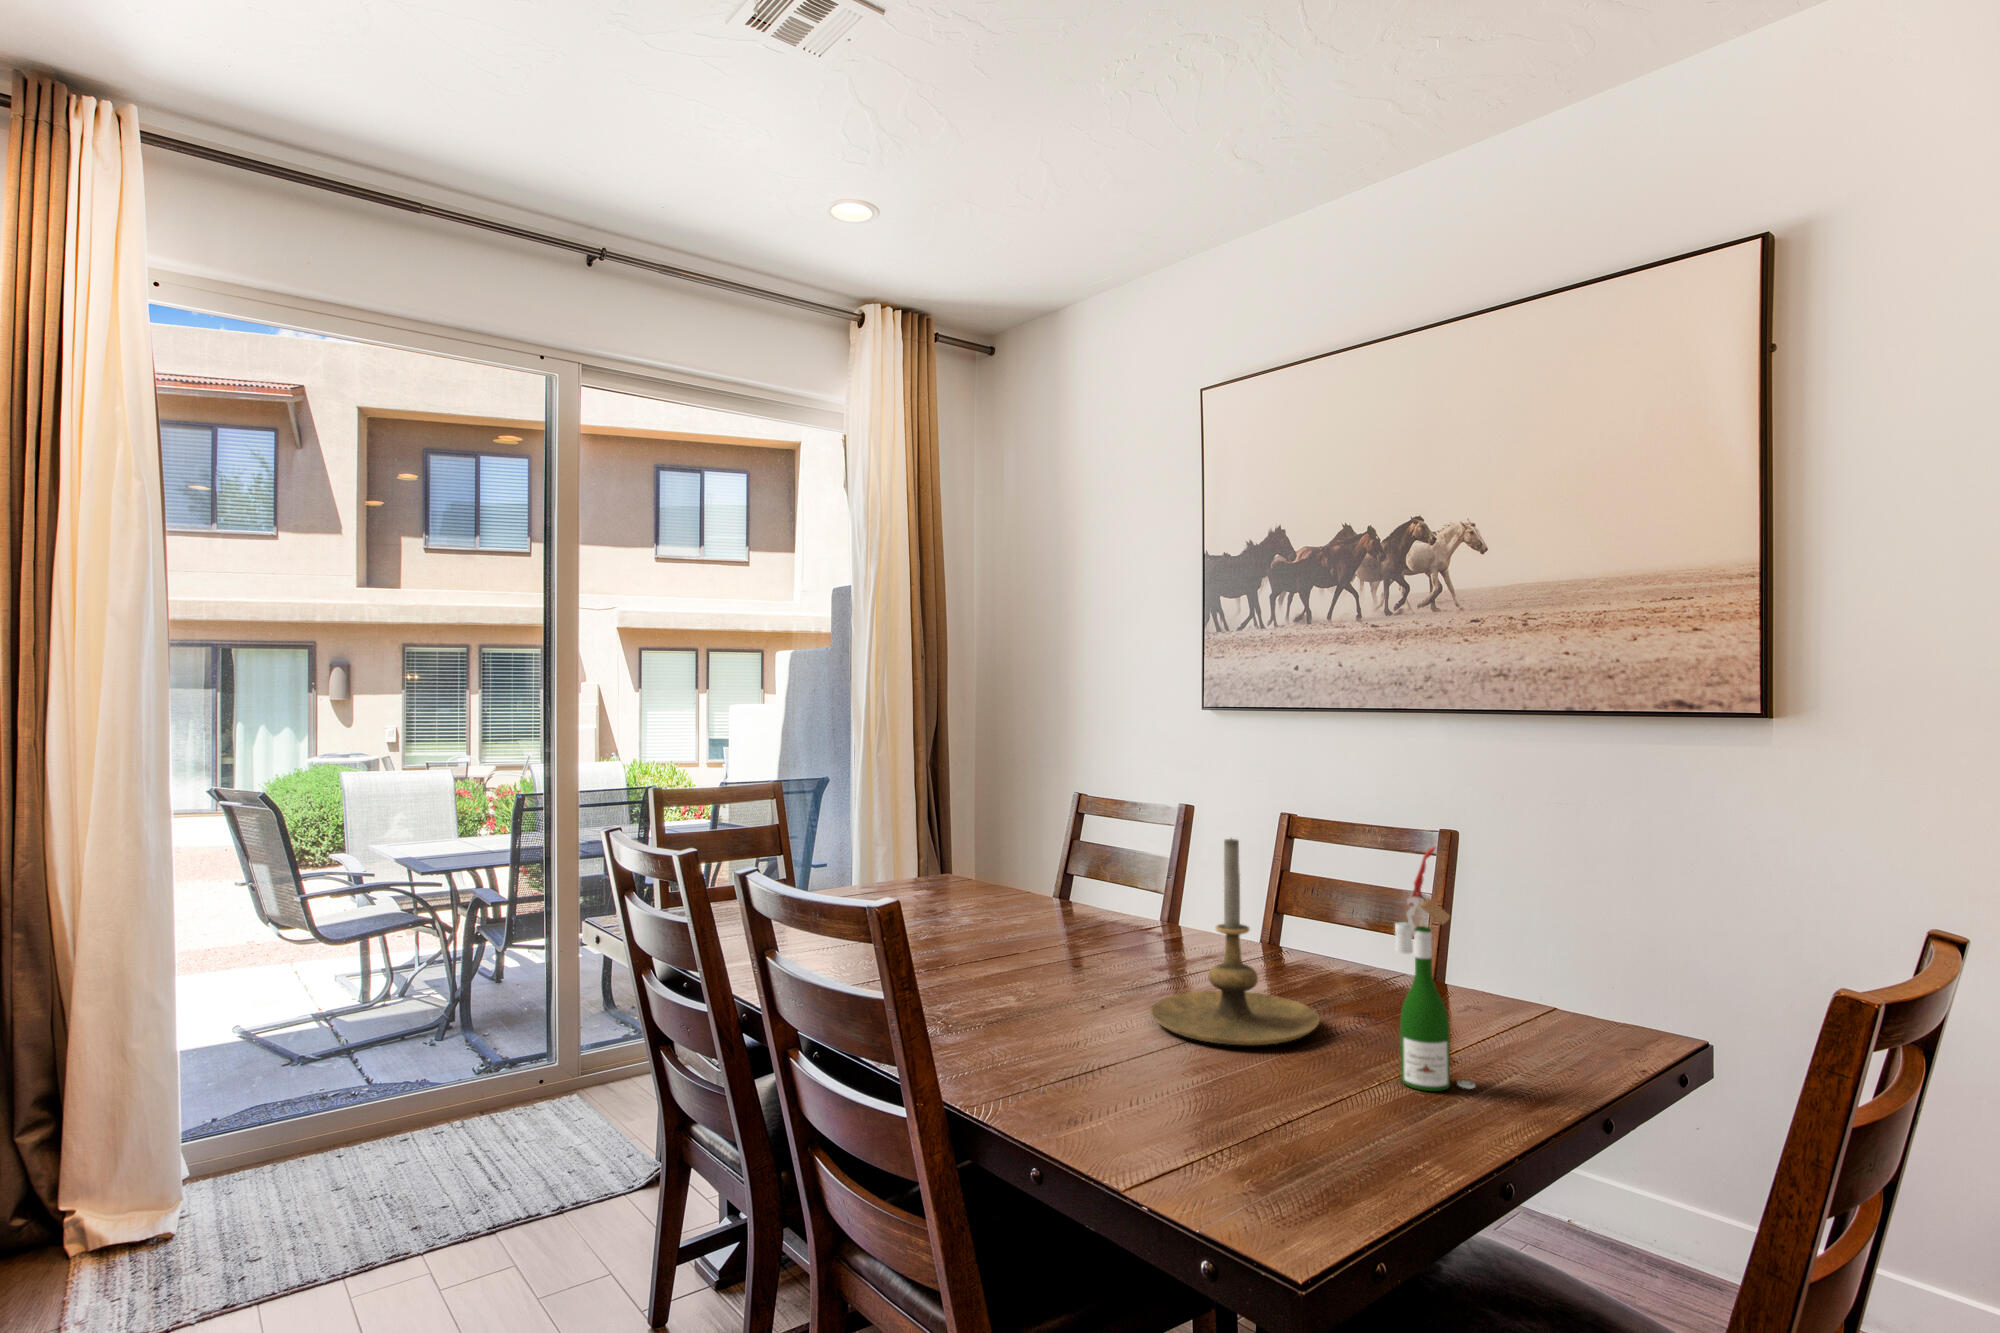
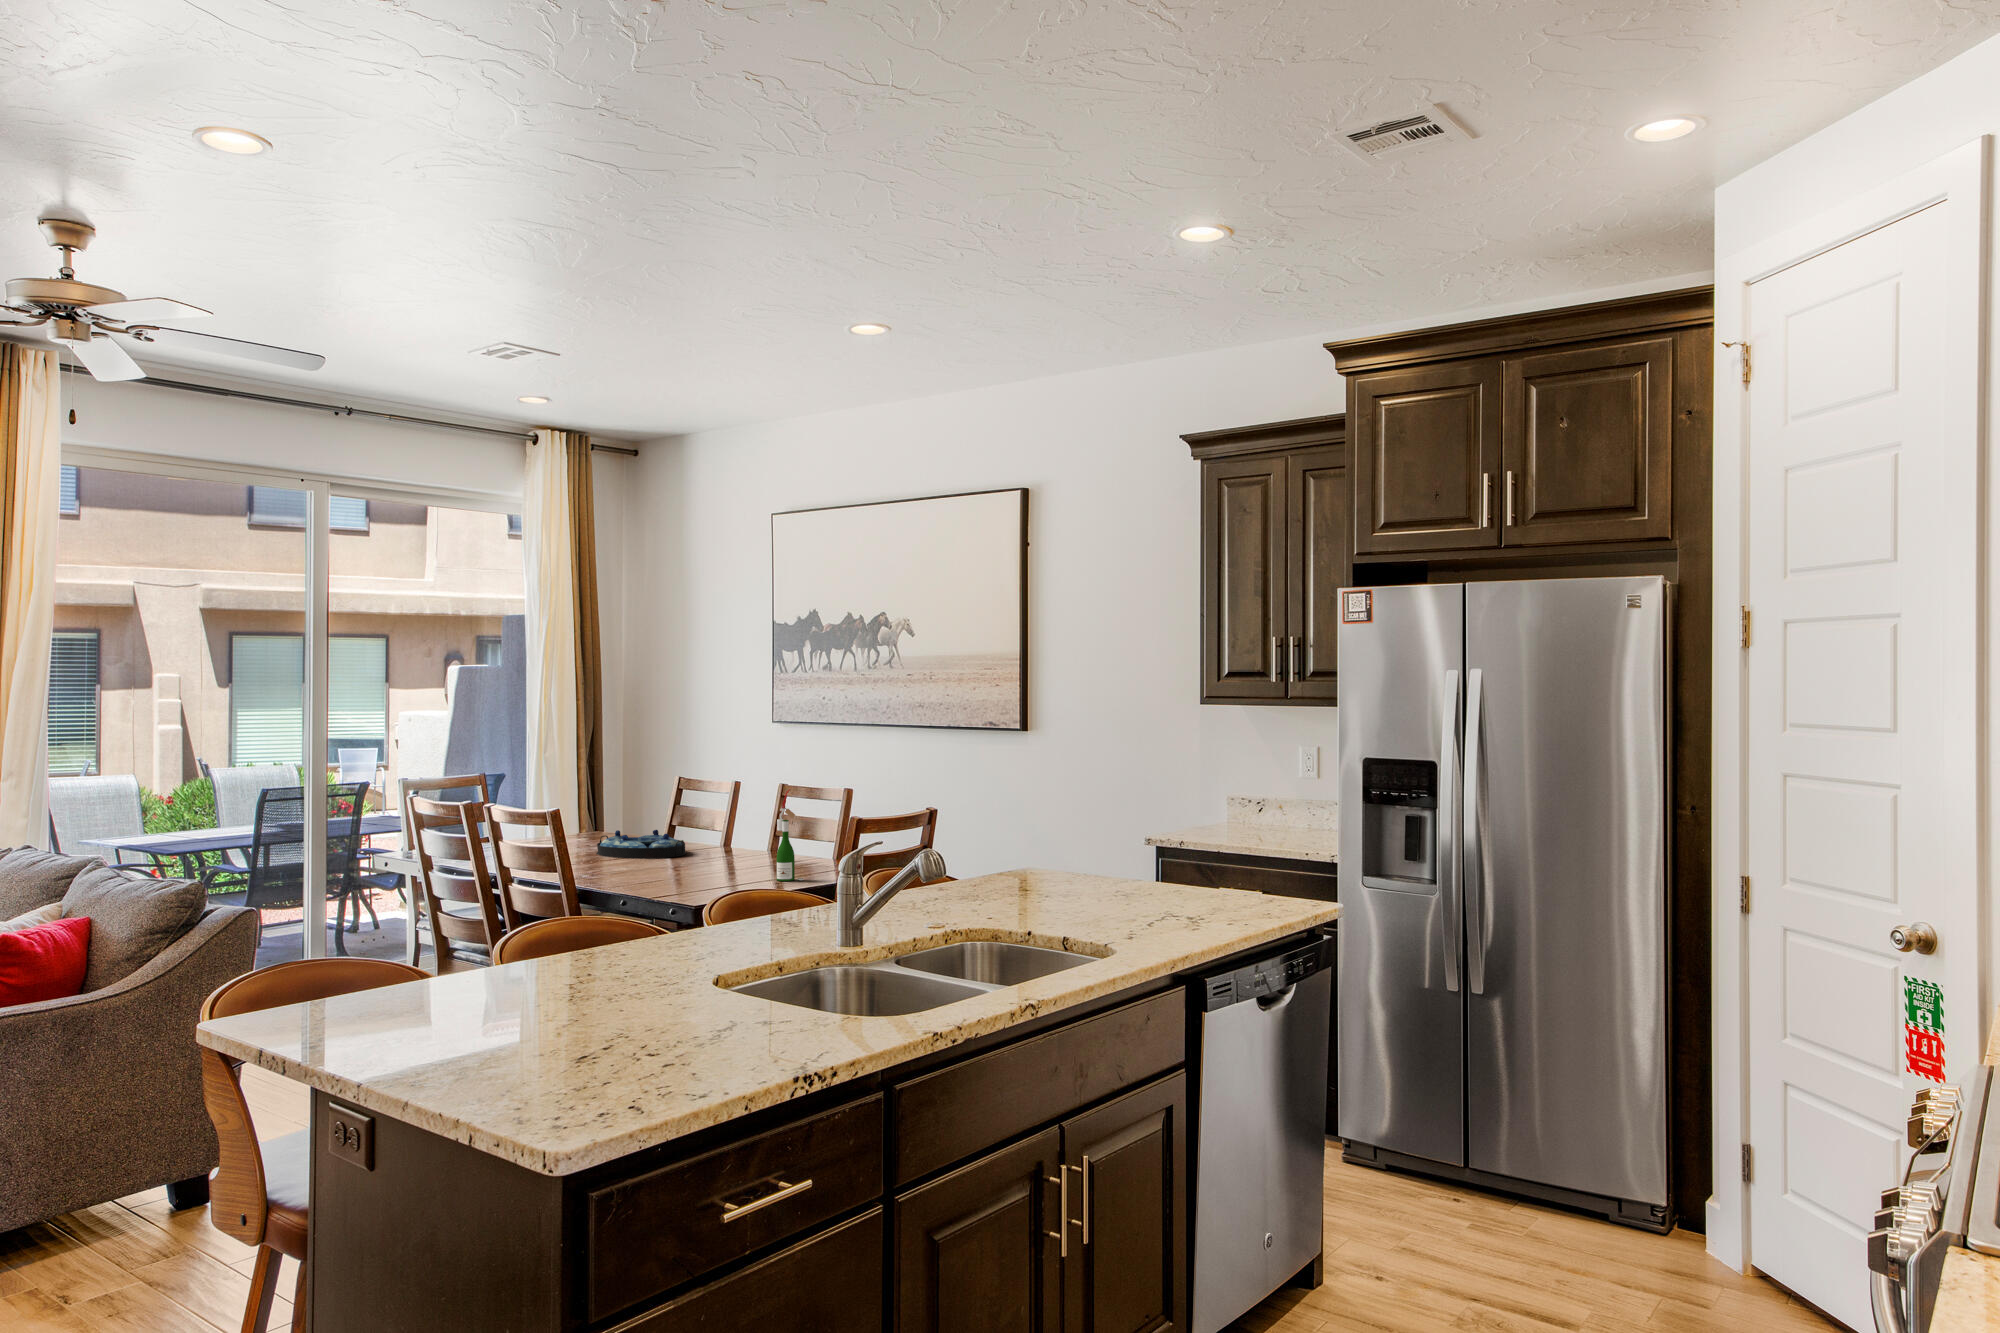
candle holder: present [1150,839,1319,1045] -> none [687,790,760,875]
serving tray: none [950,895,1117,962] -> present [596,830,687,859]

